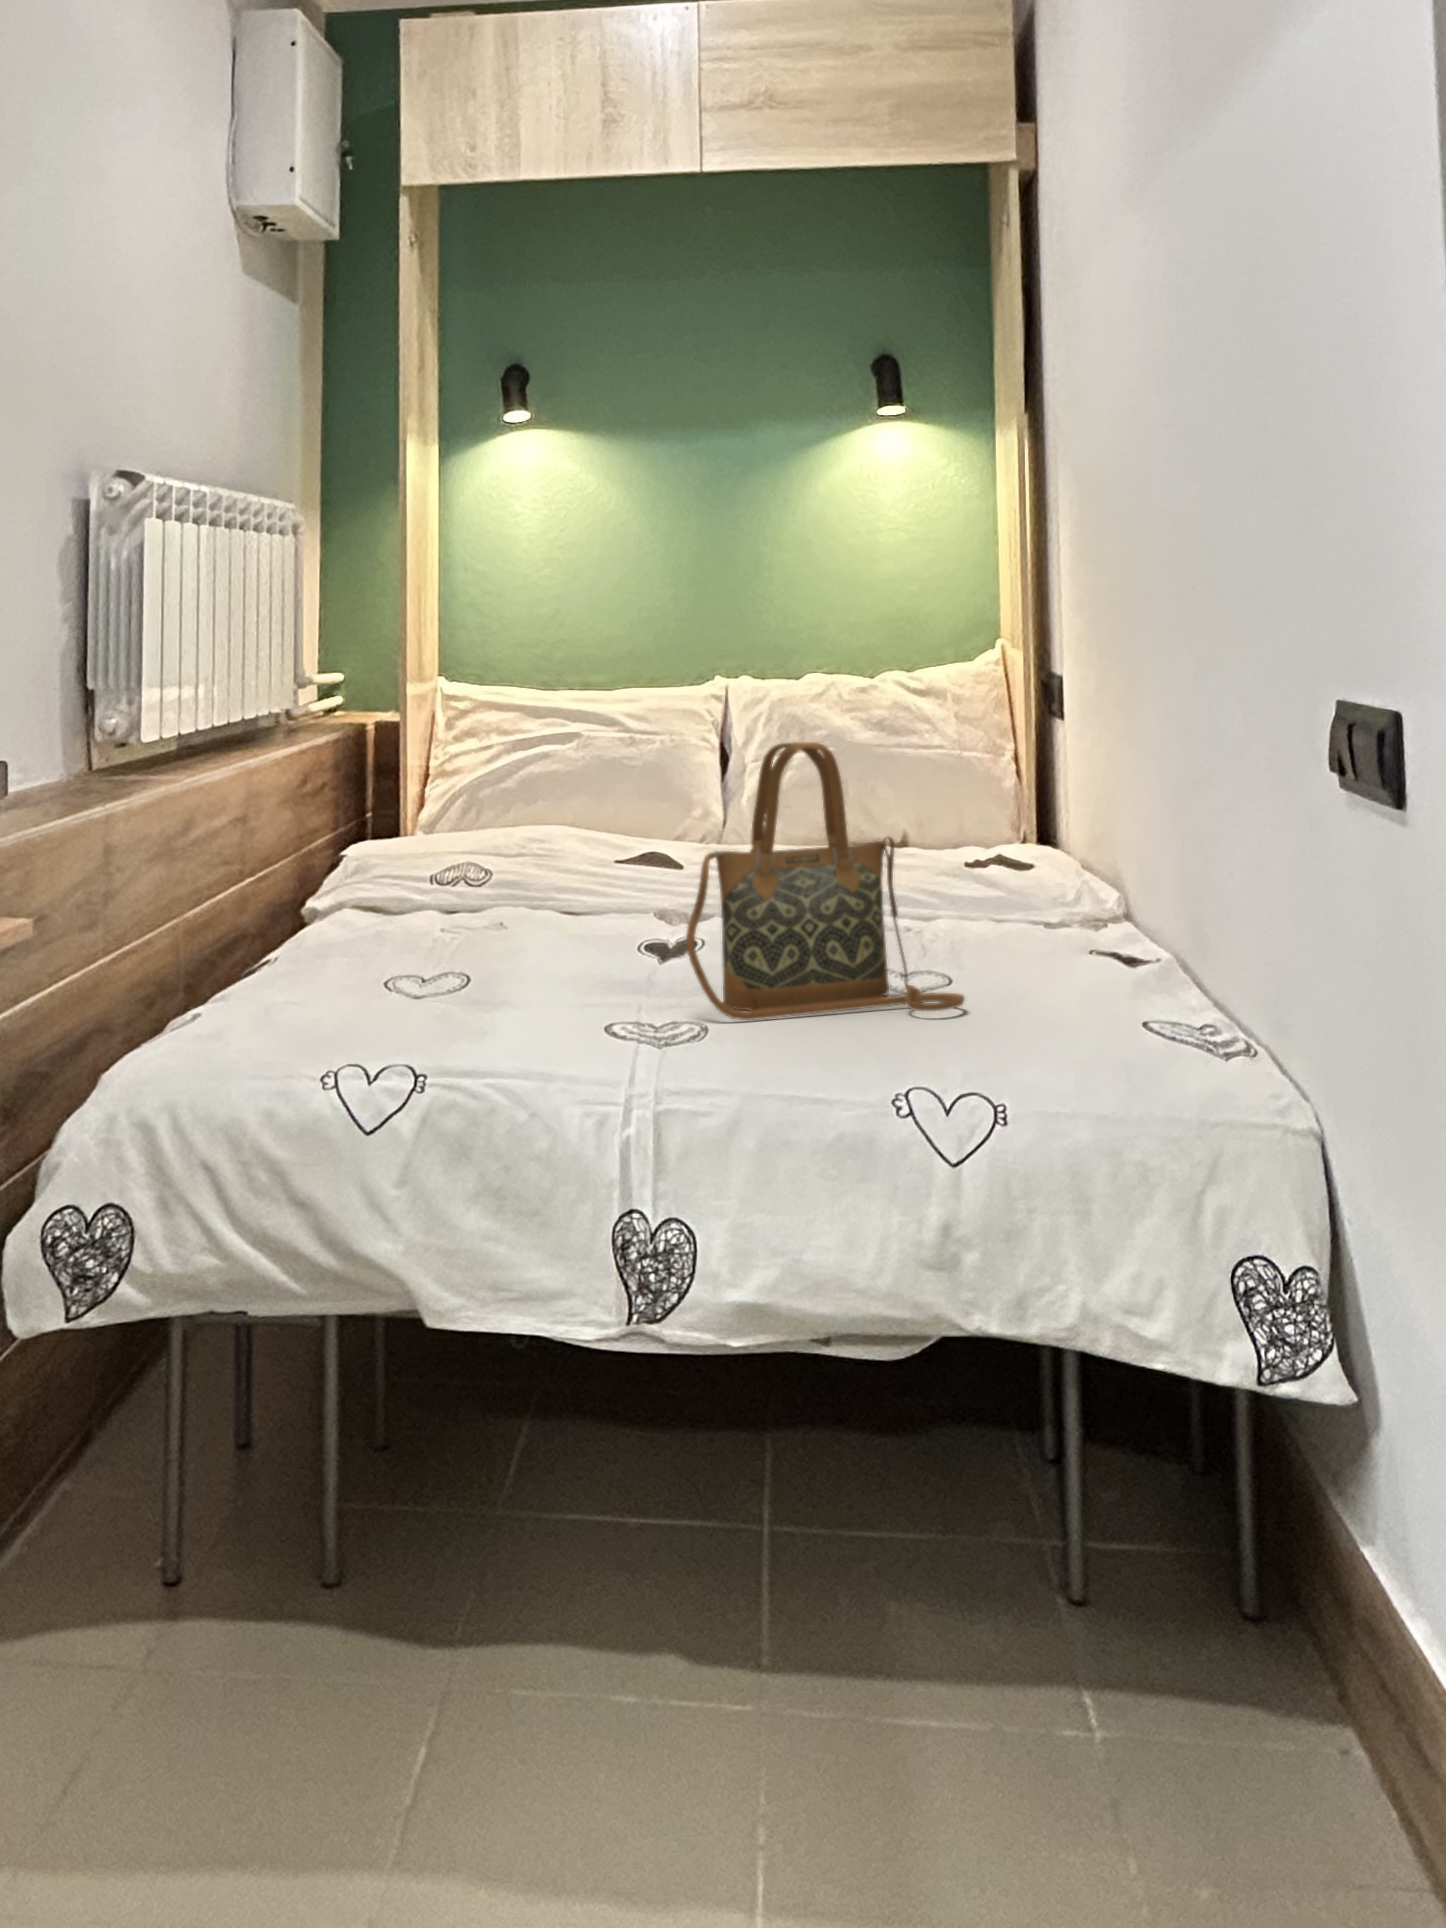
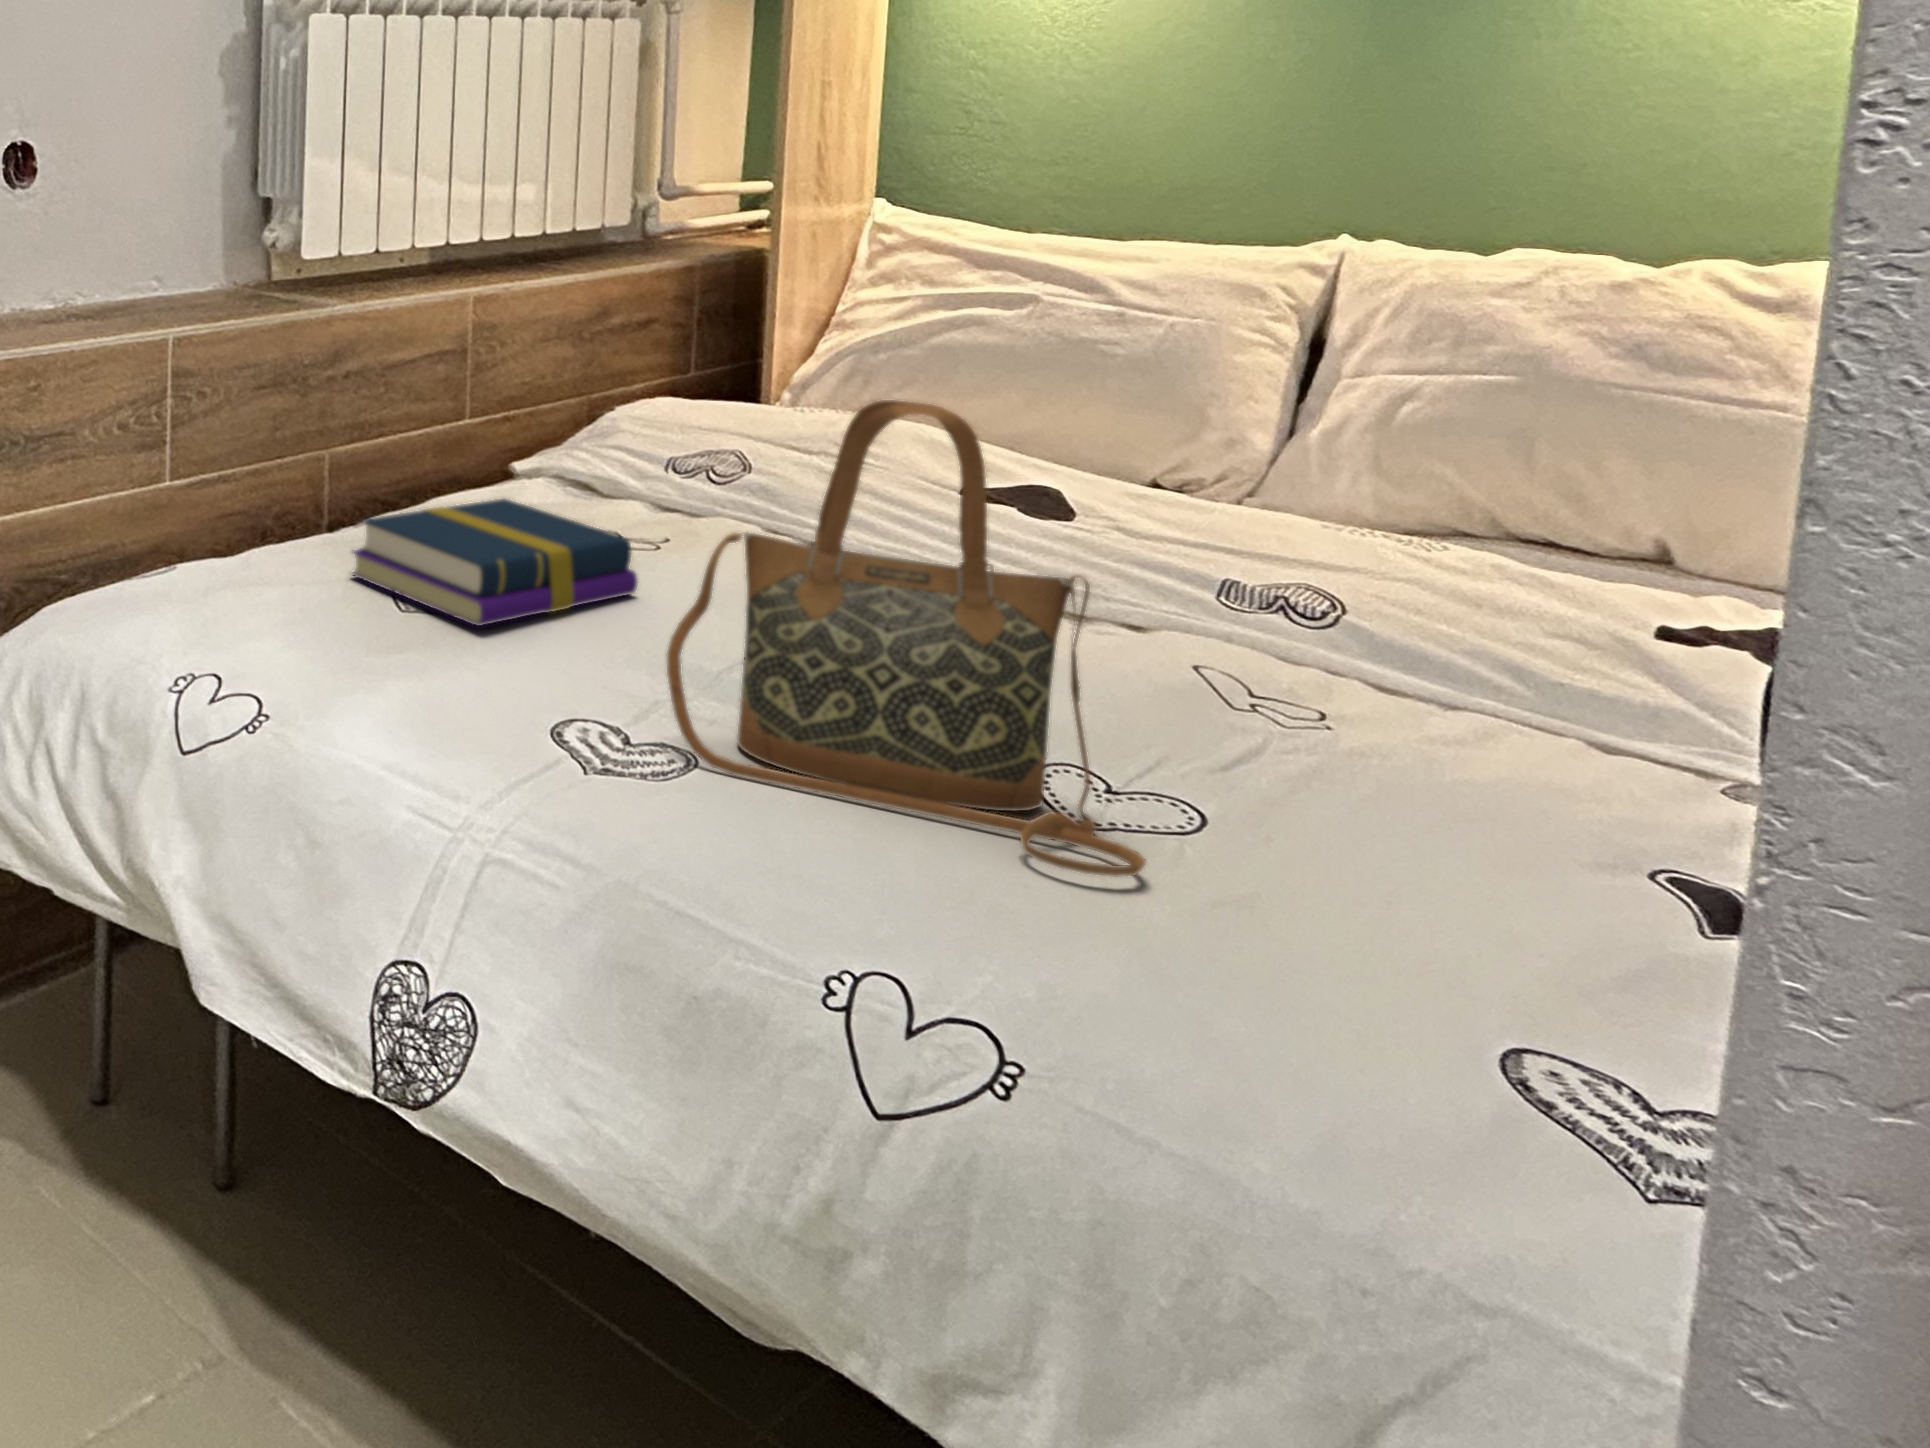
book: none [359,907,549,990] -> present [352,499,638,626]

